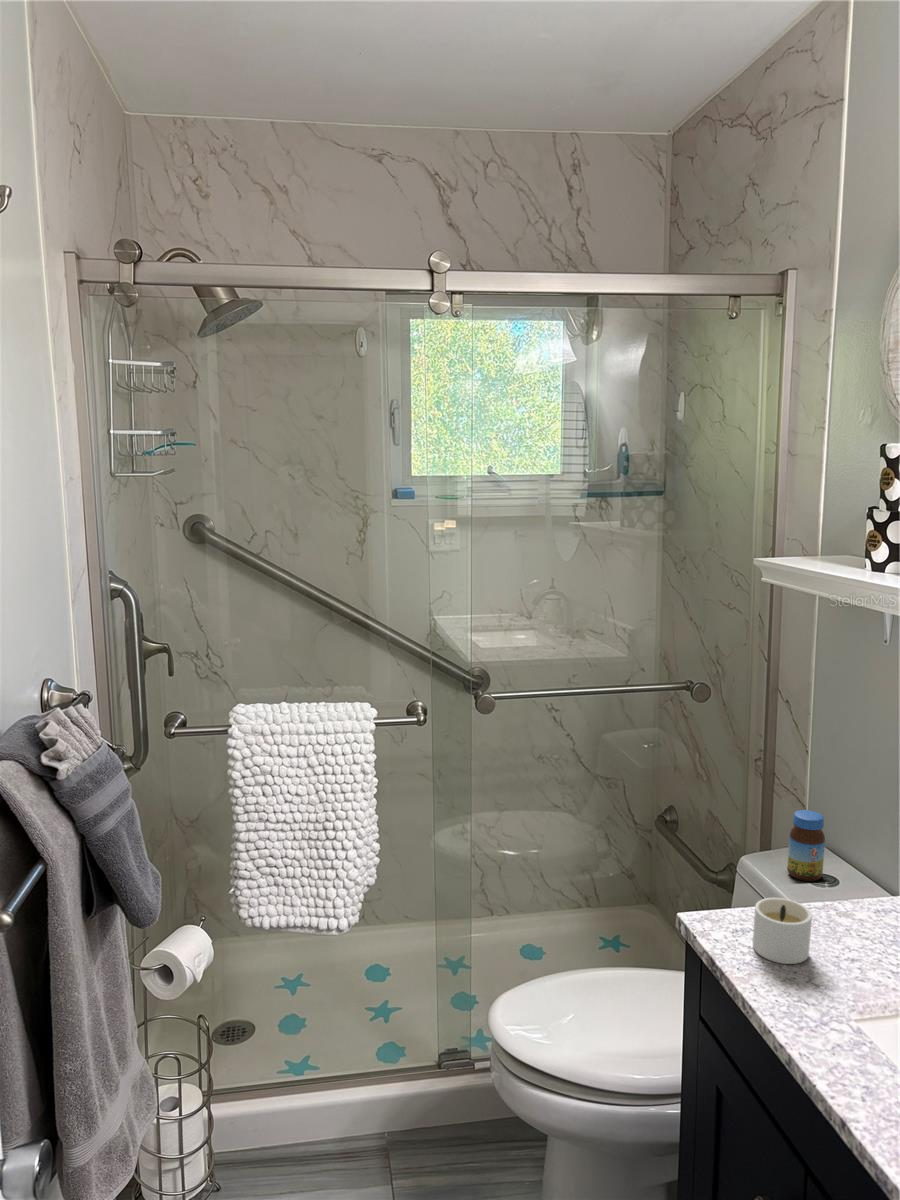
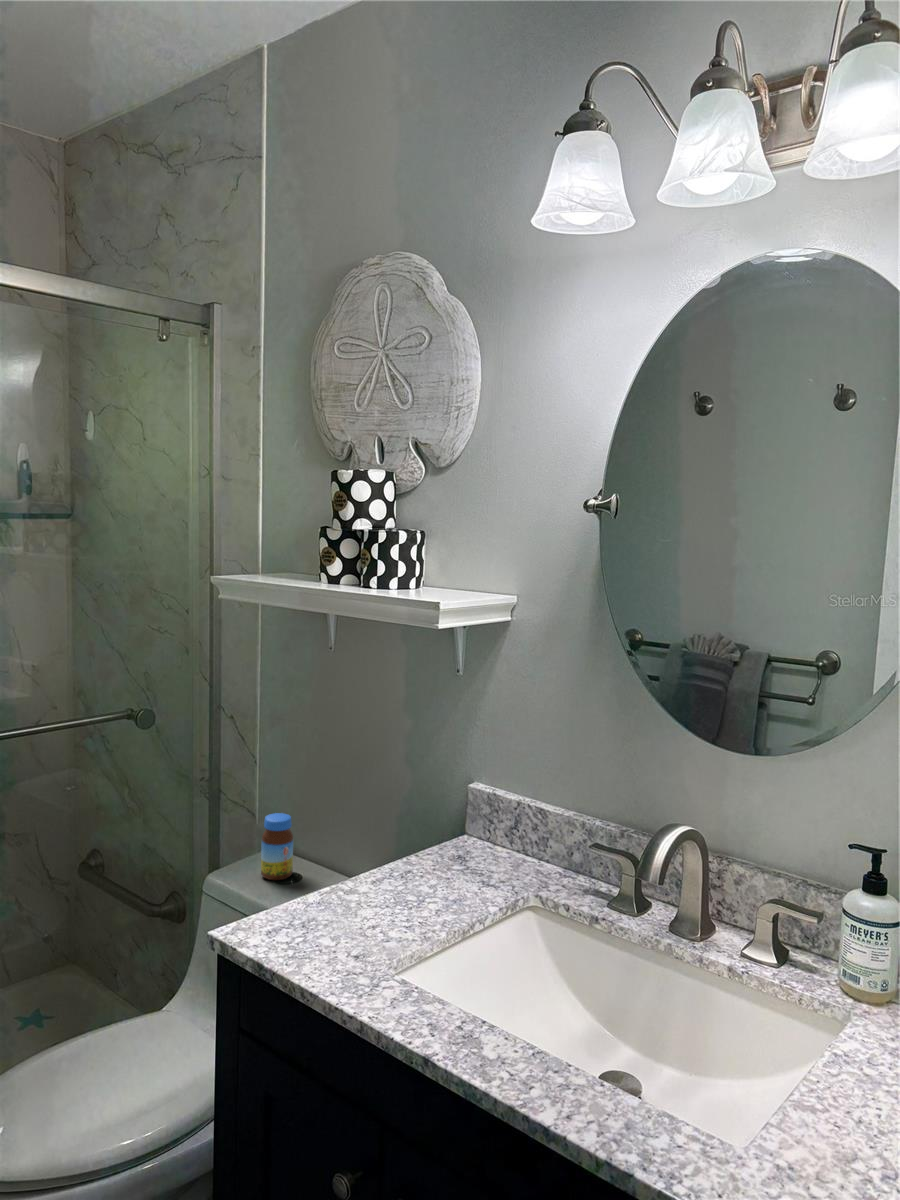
candle: present [753,898,812,964] -> none [289,888,351,948]

